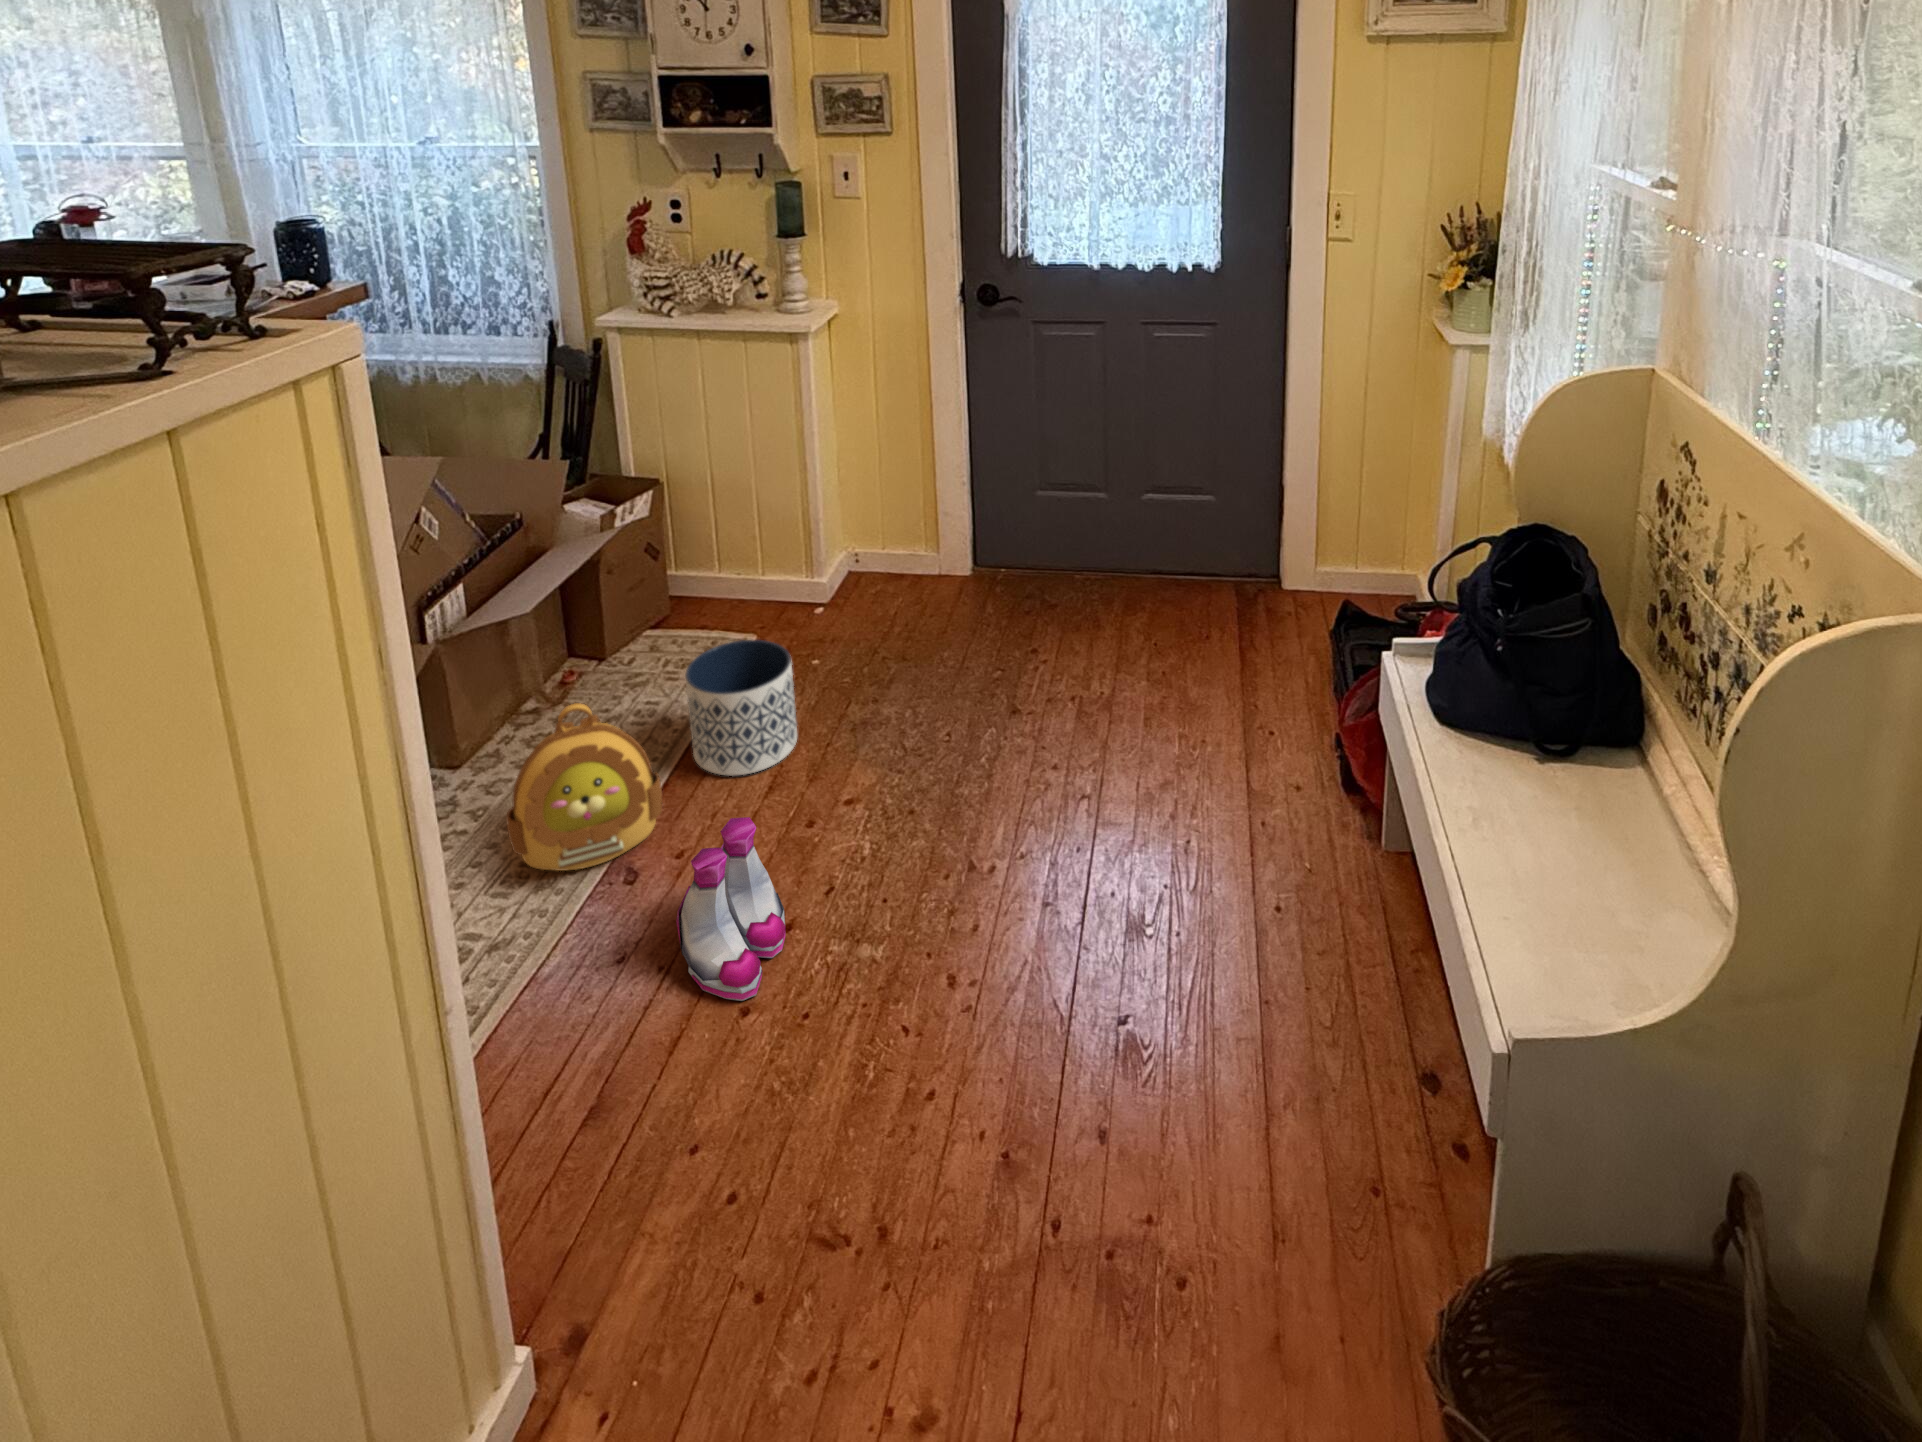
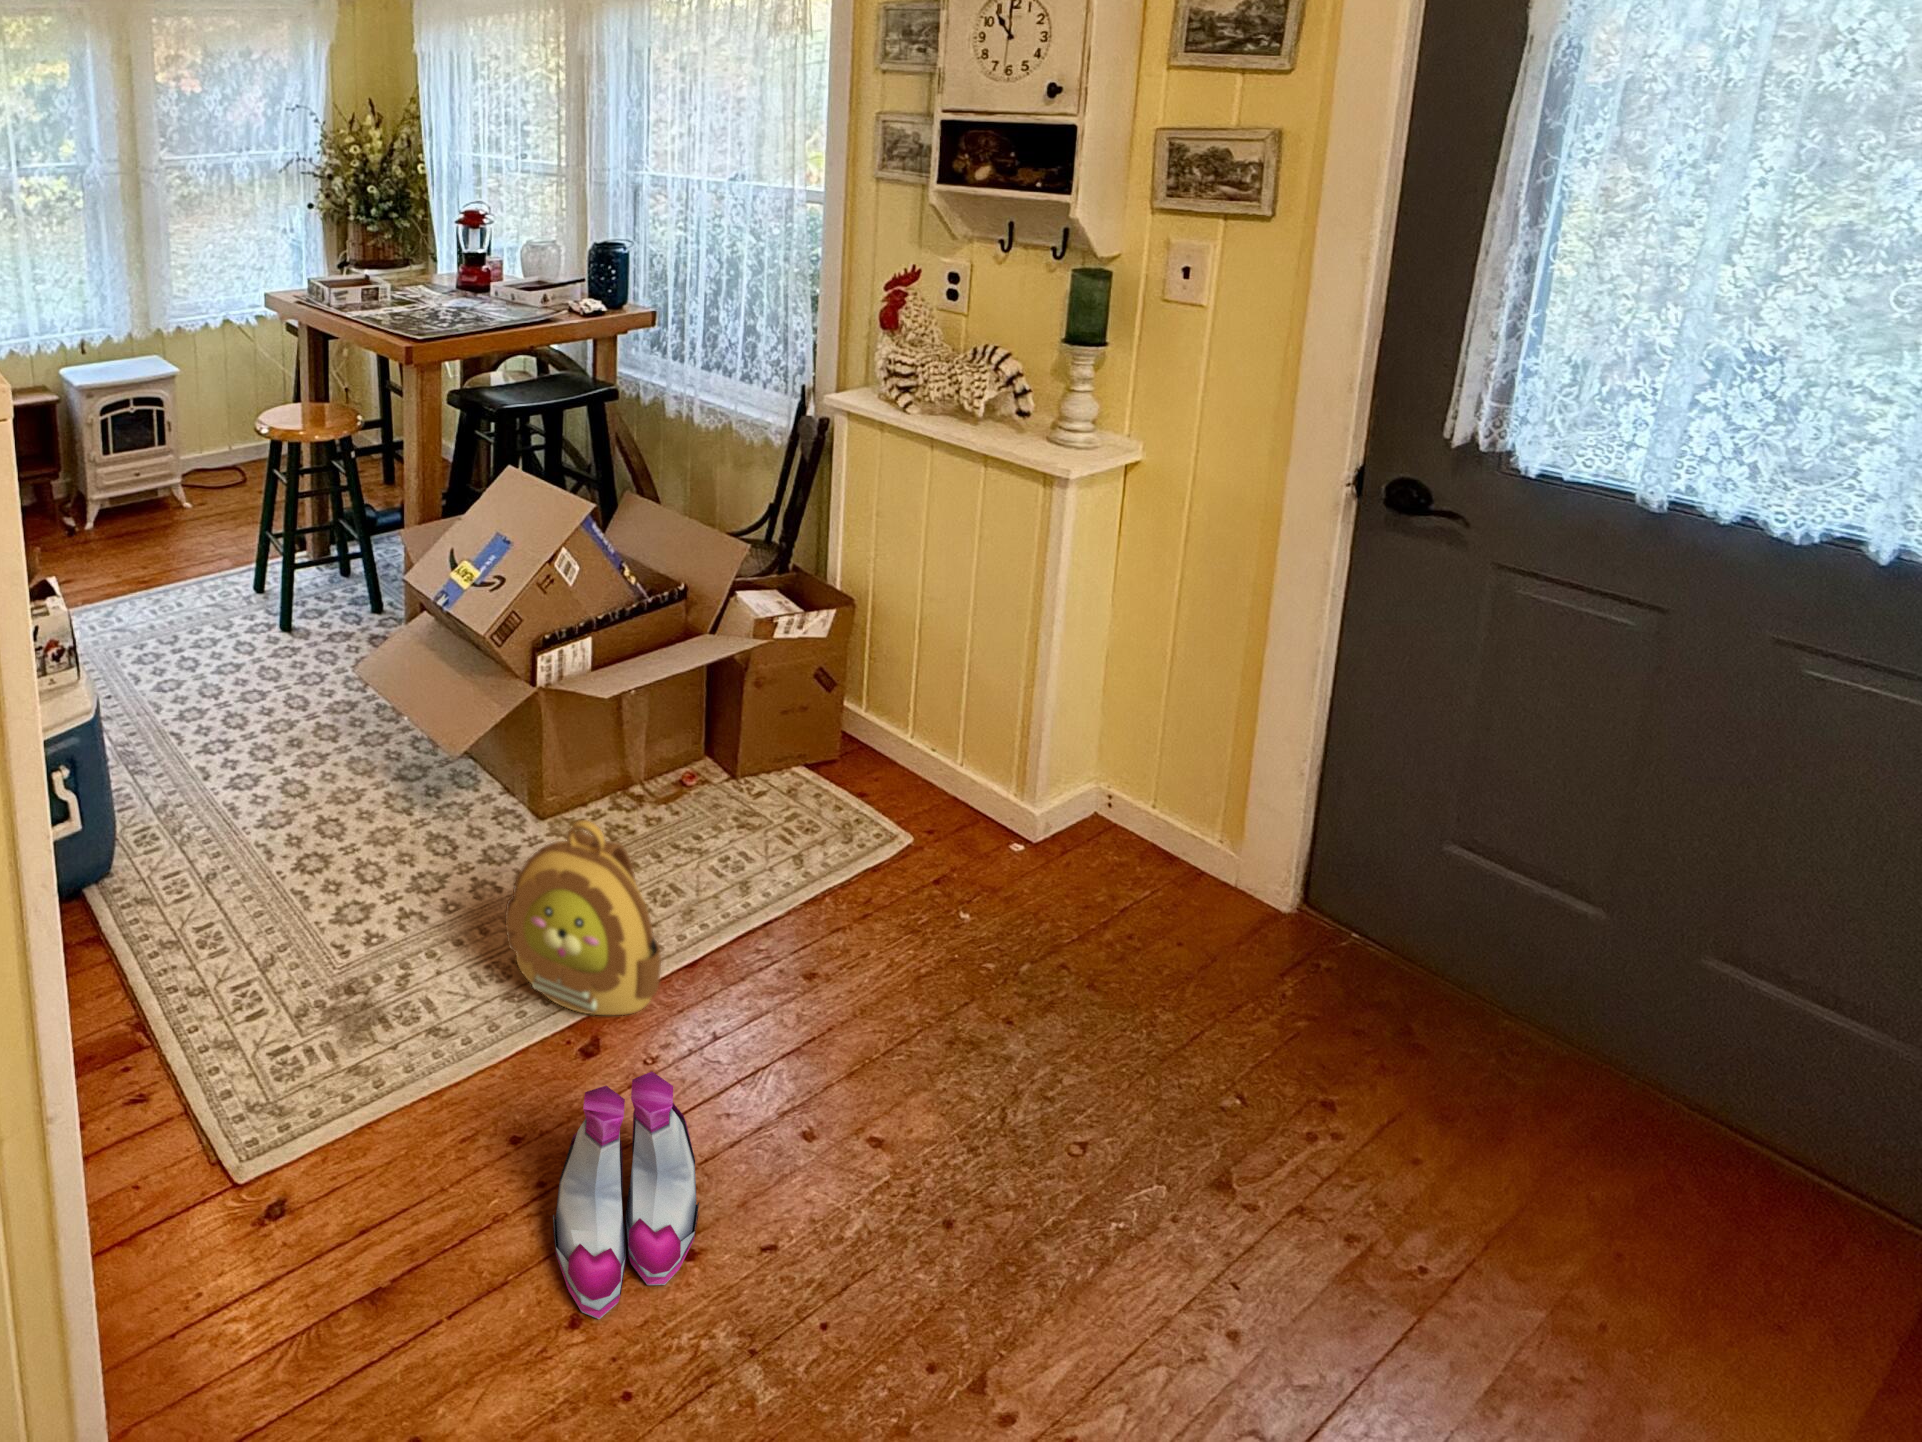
planter: present [685,640,797,776] -> none [738,830,879,1021]

